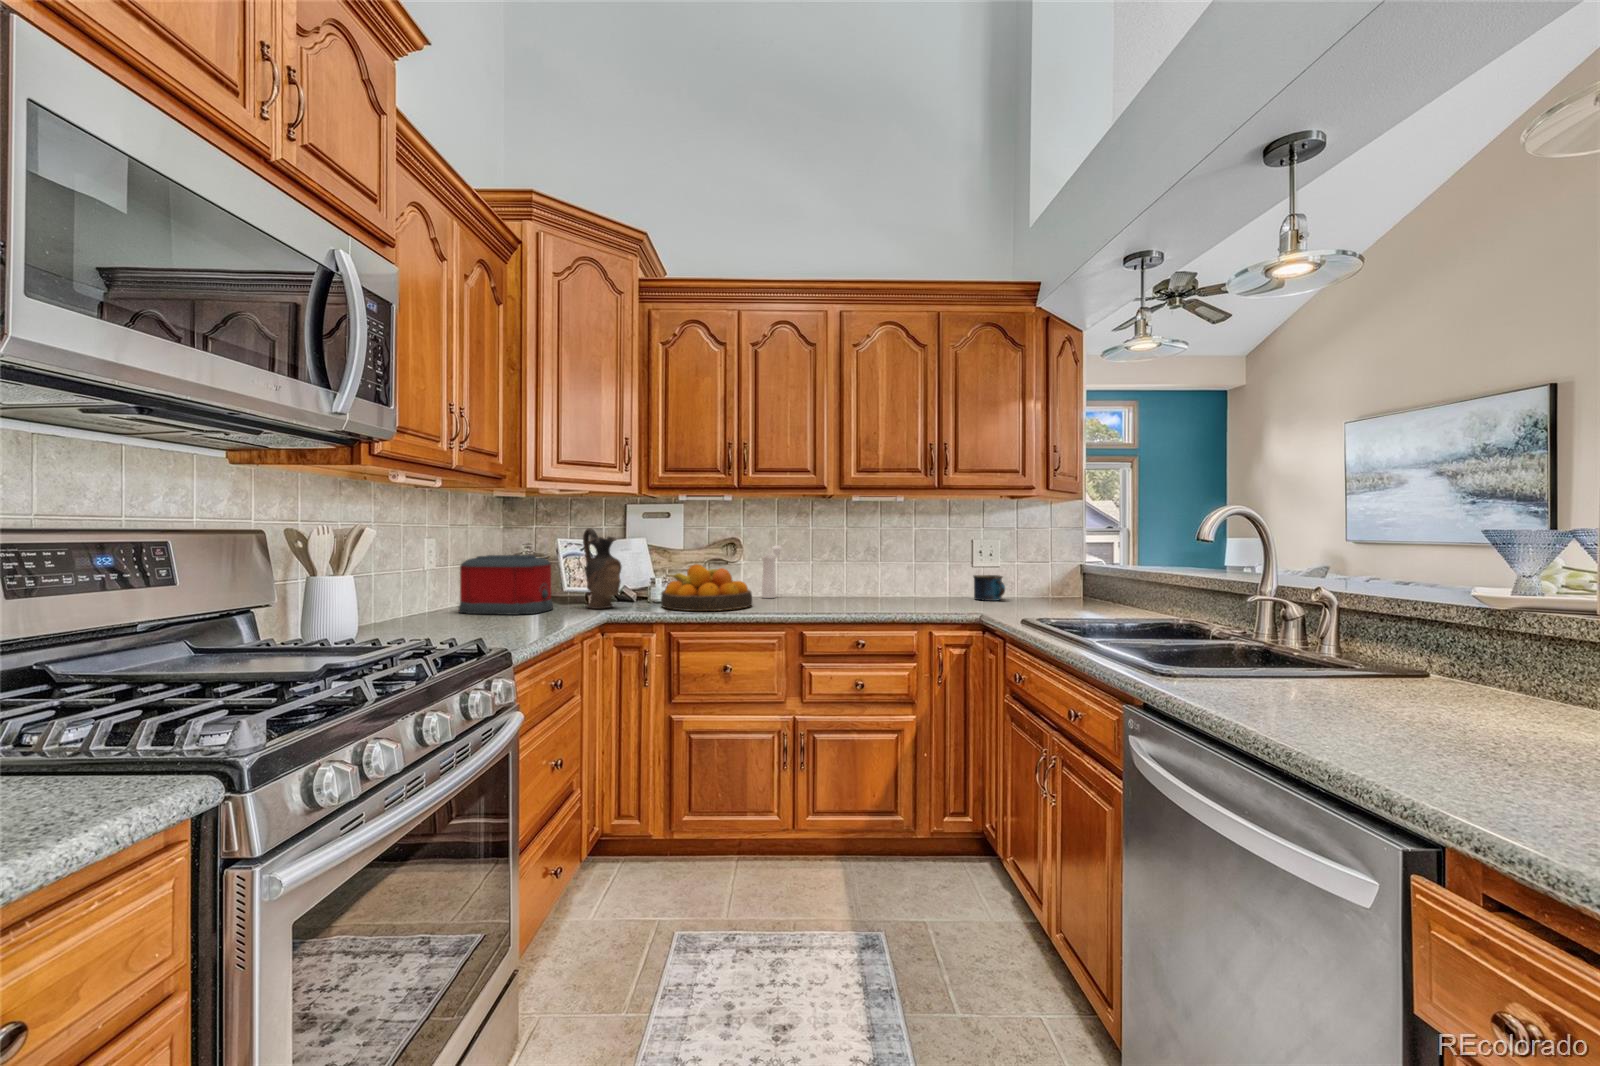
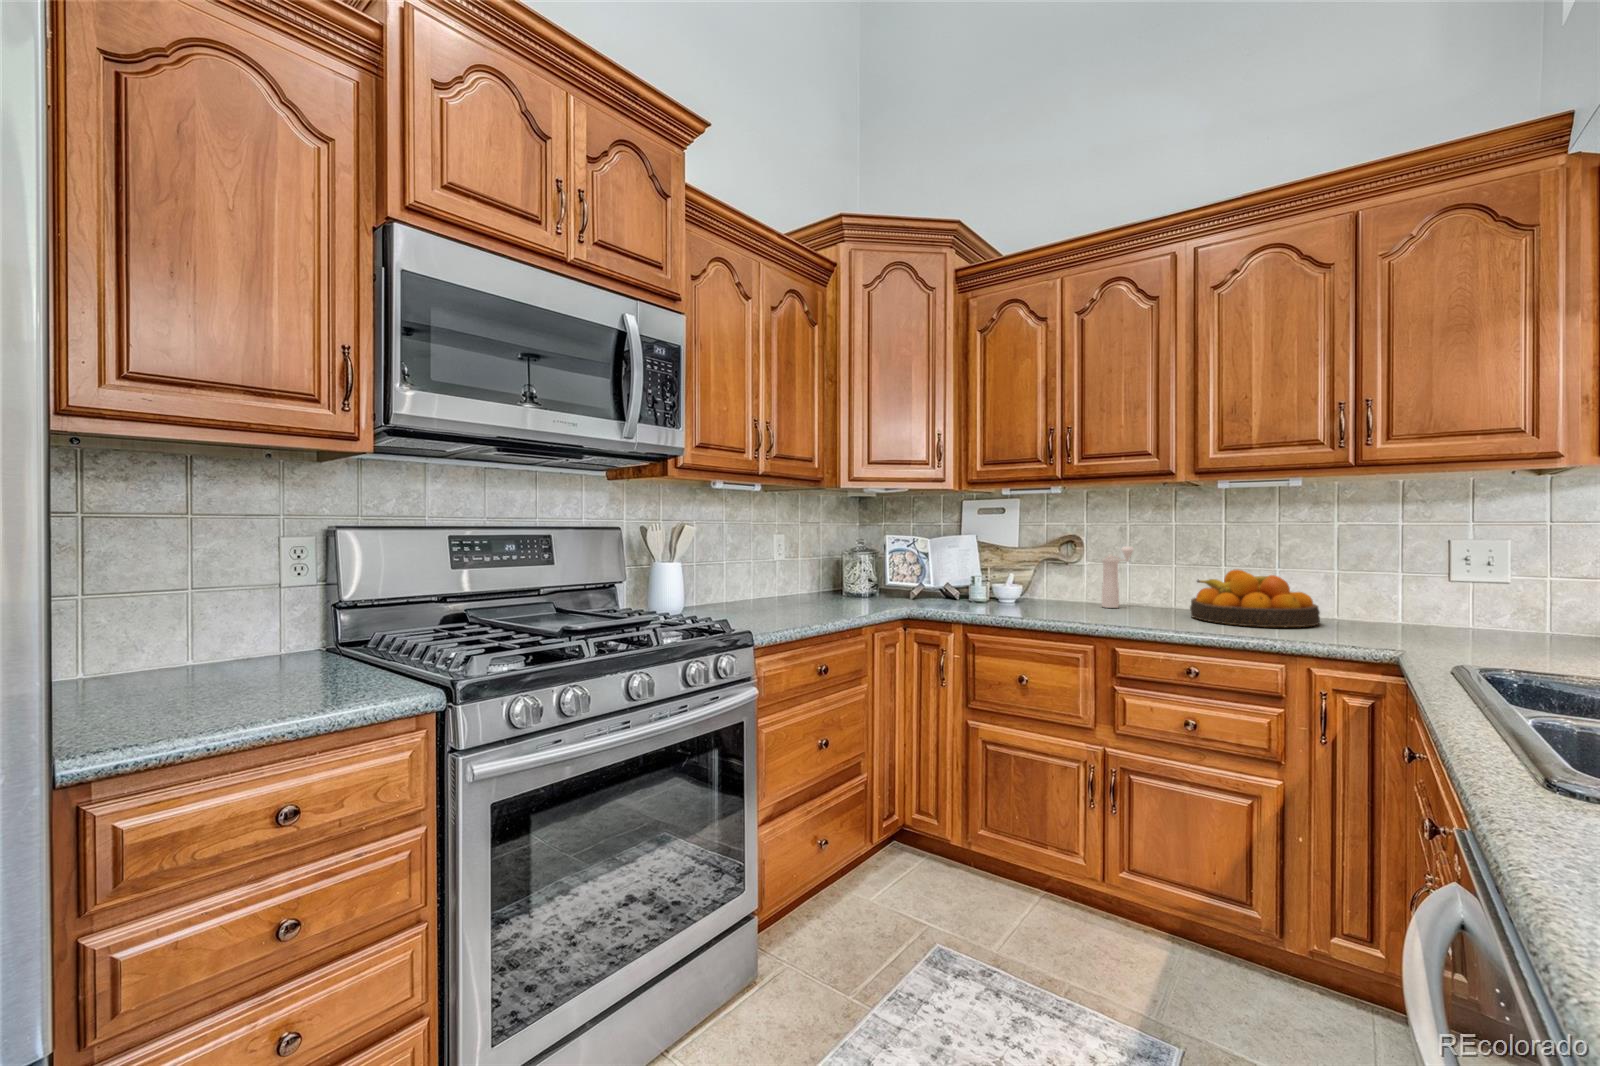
ceramic pitcher: present [583,528,622,609] -> none [898,526,933,606]
toaster: present [459,555,553,615] -> none [793,551,869,606]
fruit bowl: present [661,564,752,611] -> present [1190,570,1320,627]
mug: present [973,575,1005,601] -> none [1426,595,1486,635]

